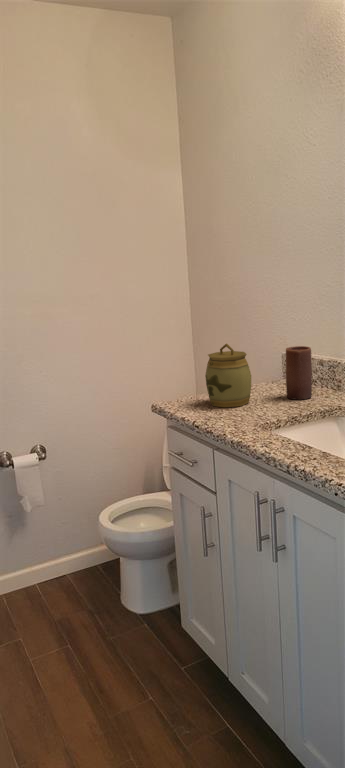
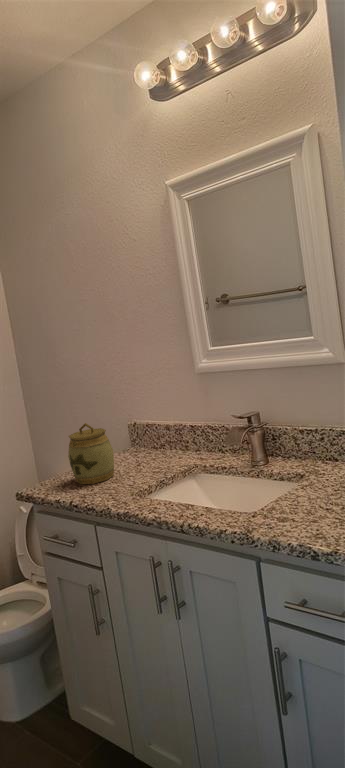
candle: present [286,346,312,400] -> none [138,415,167,465]

